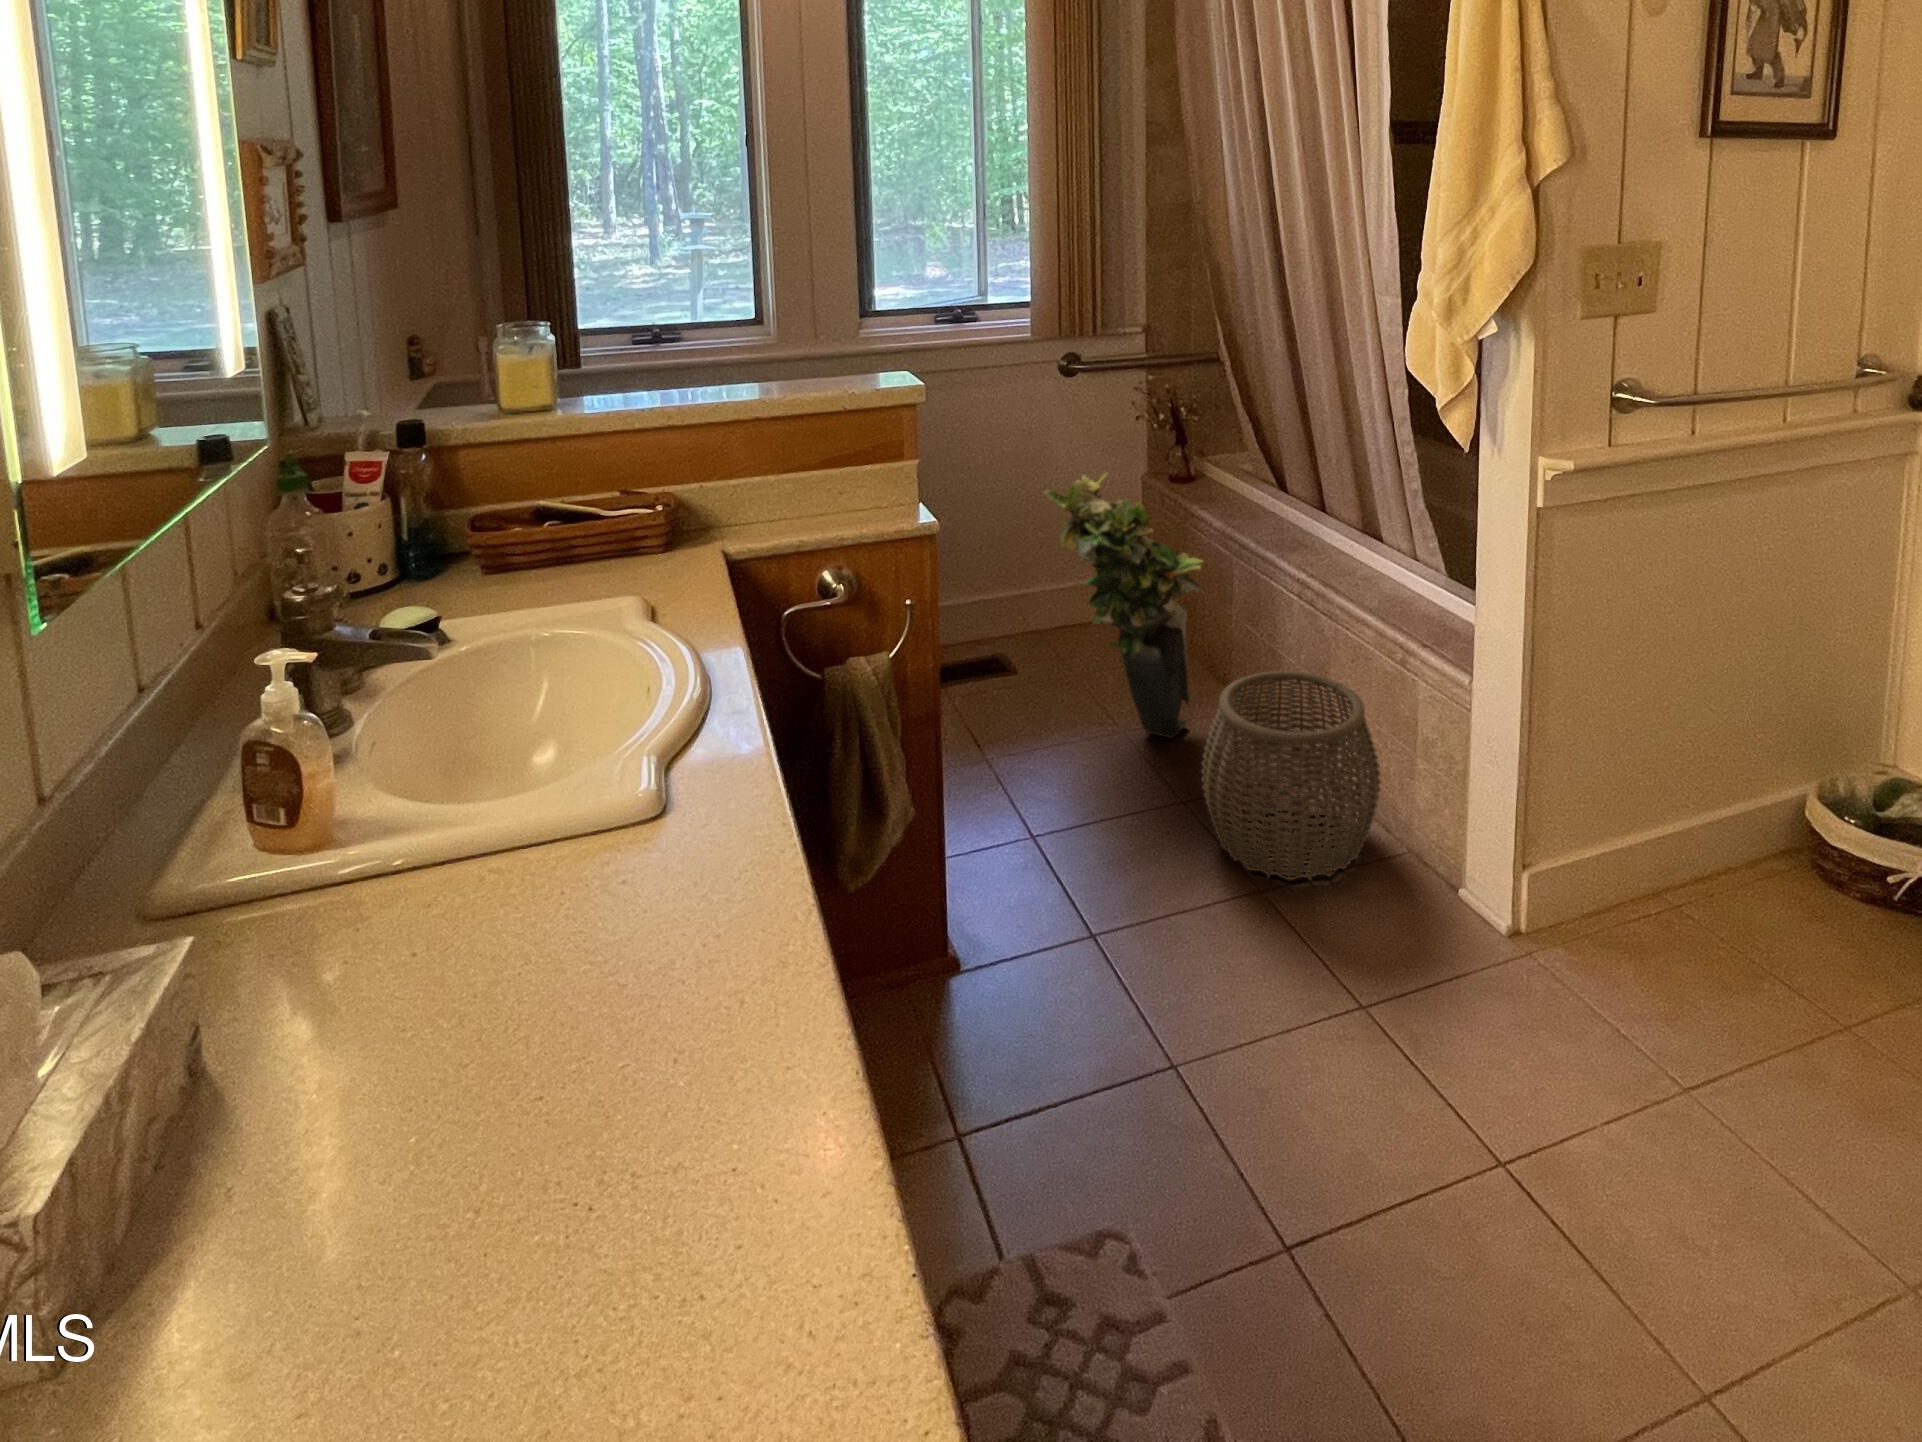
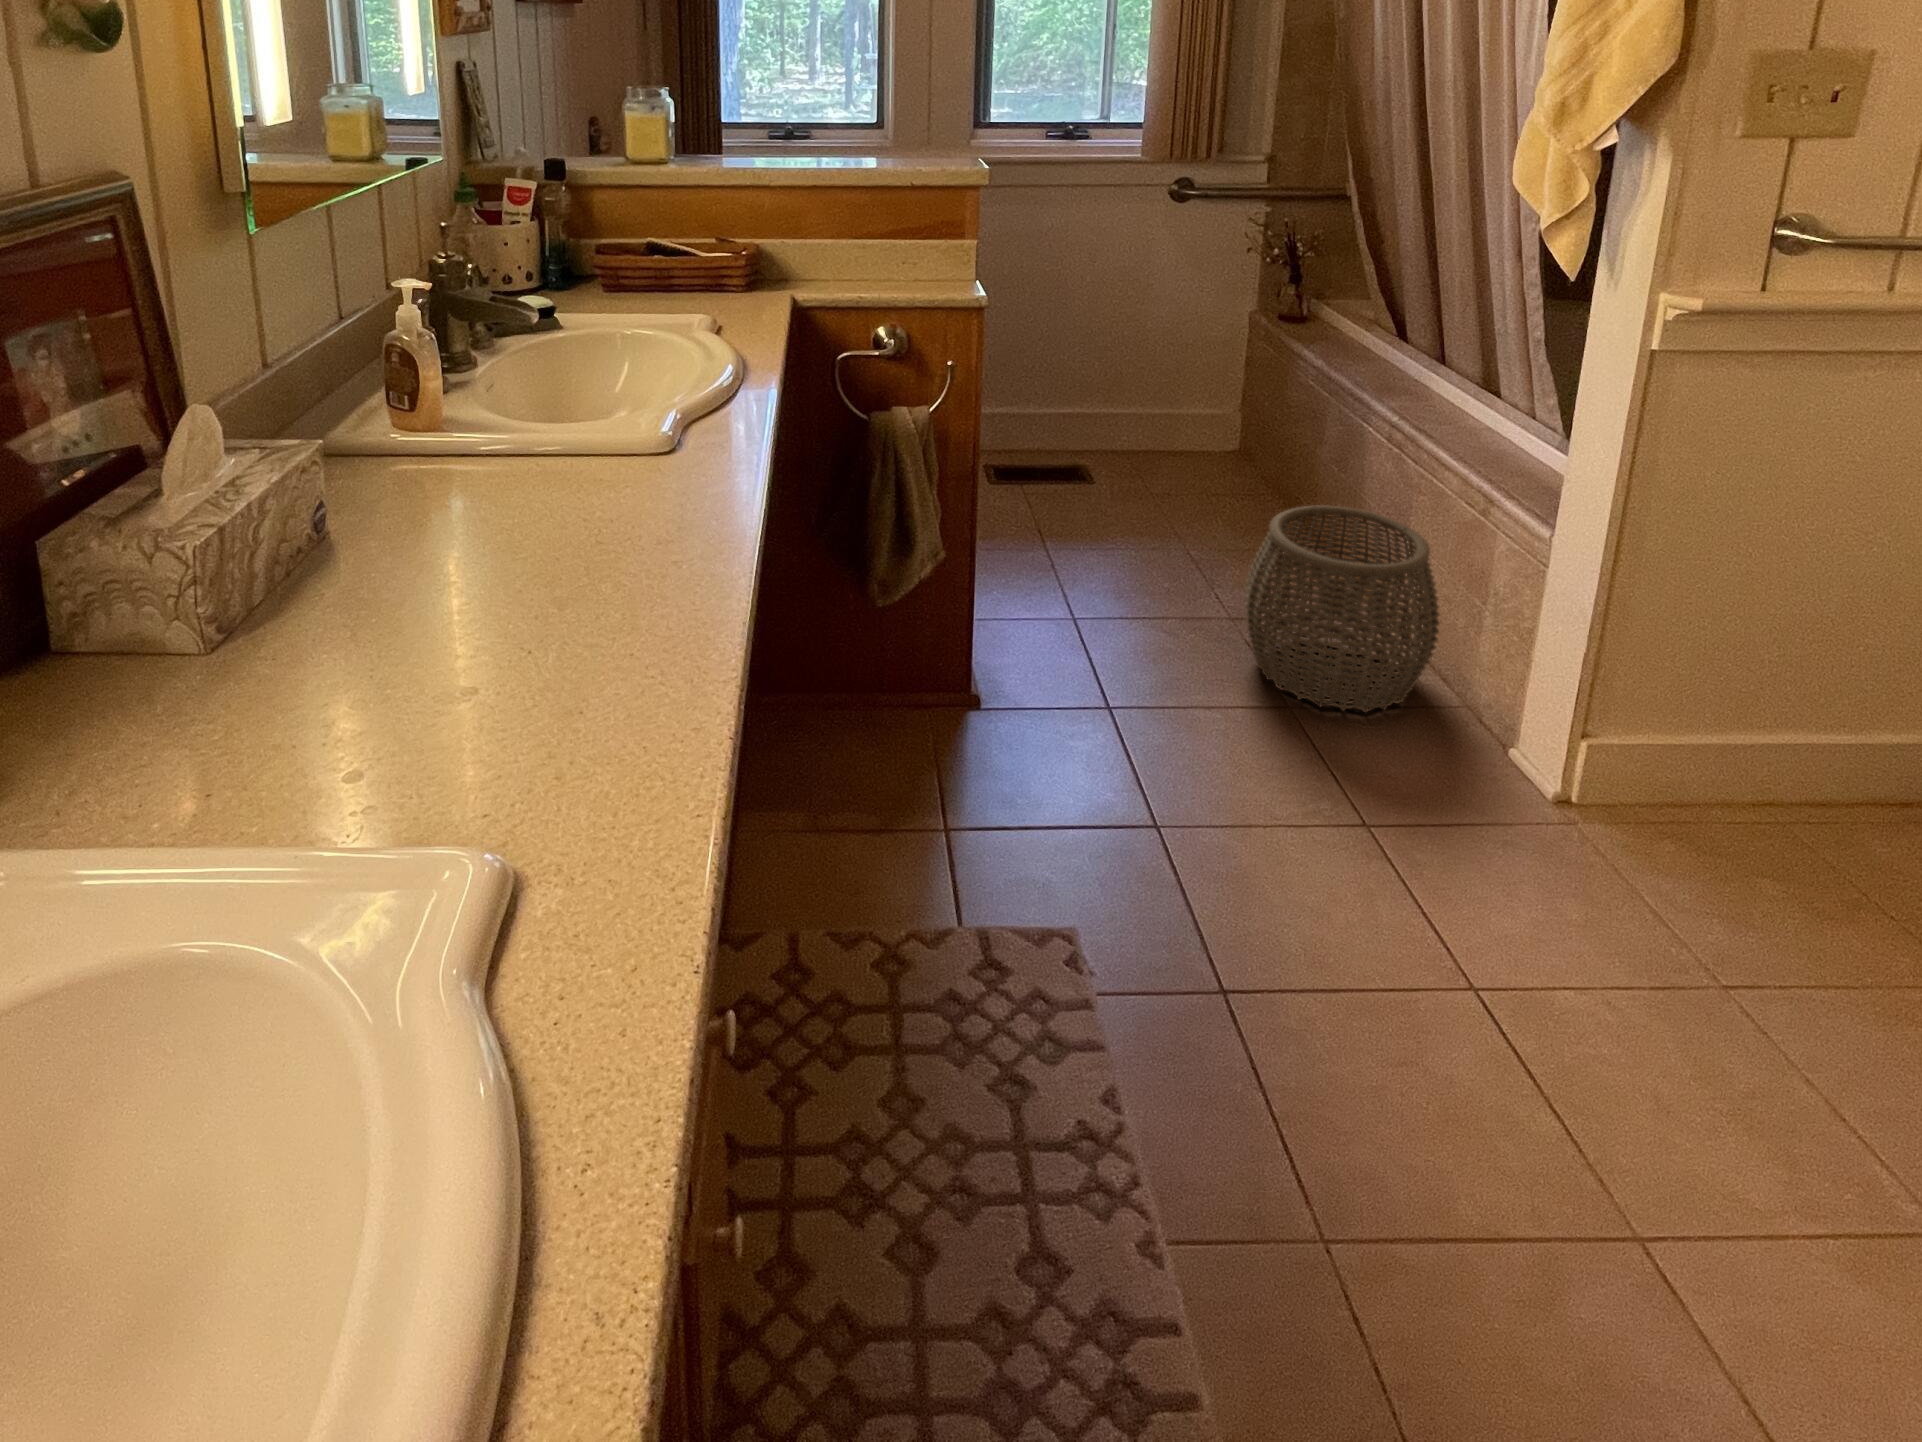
potted plant: present [1045,474,1203,738] -> none [1126,294,1288,566]

